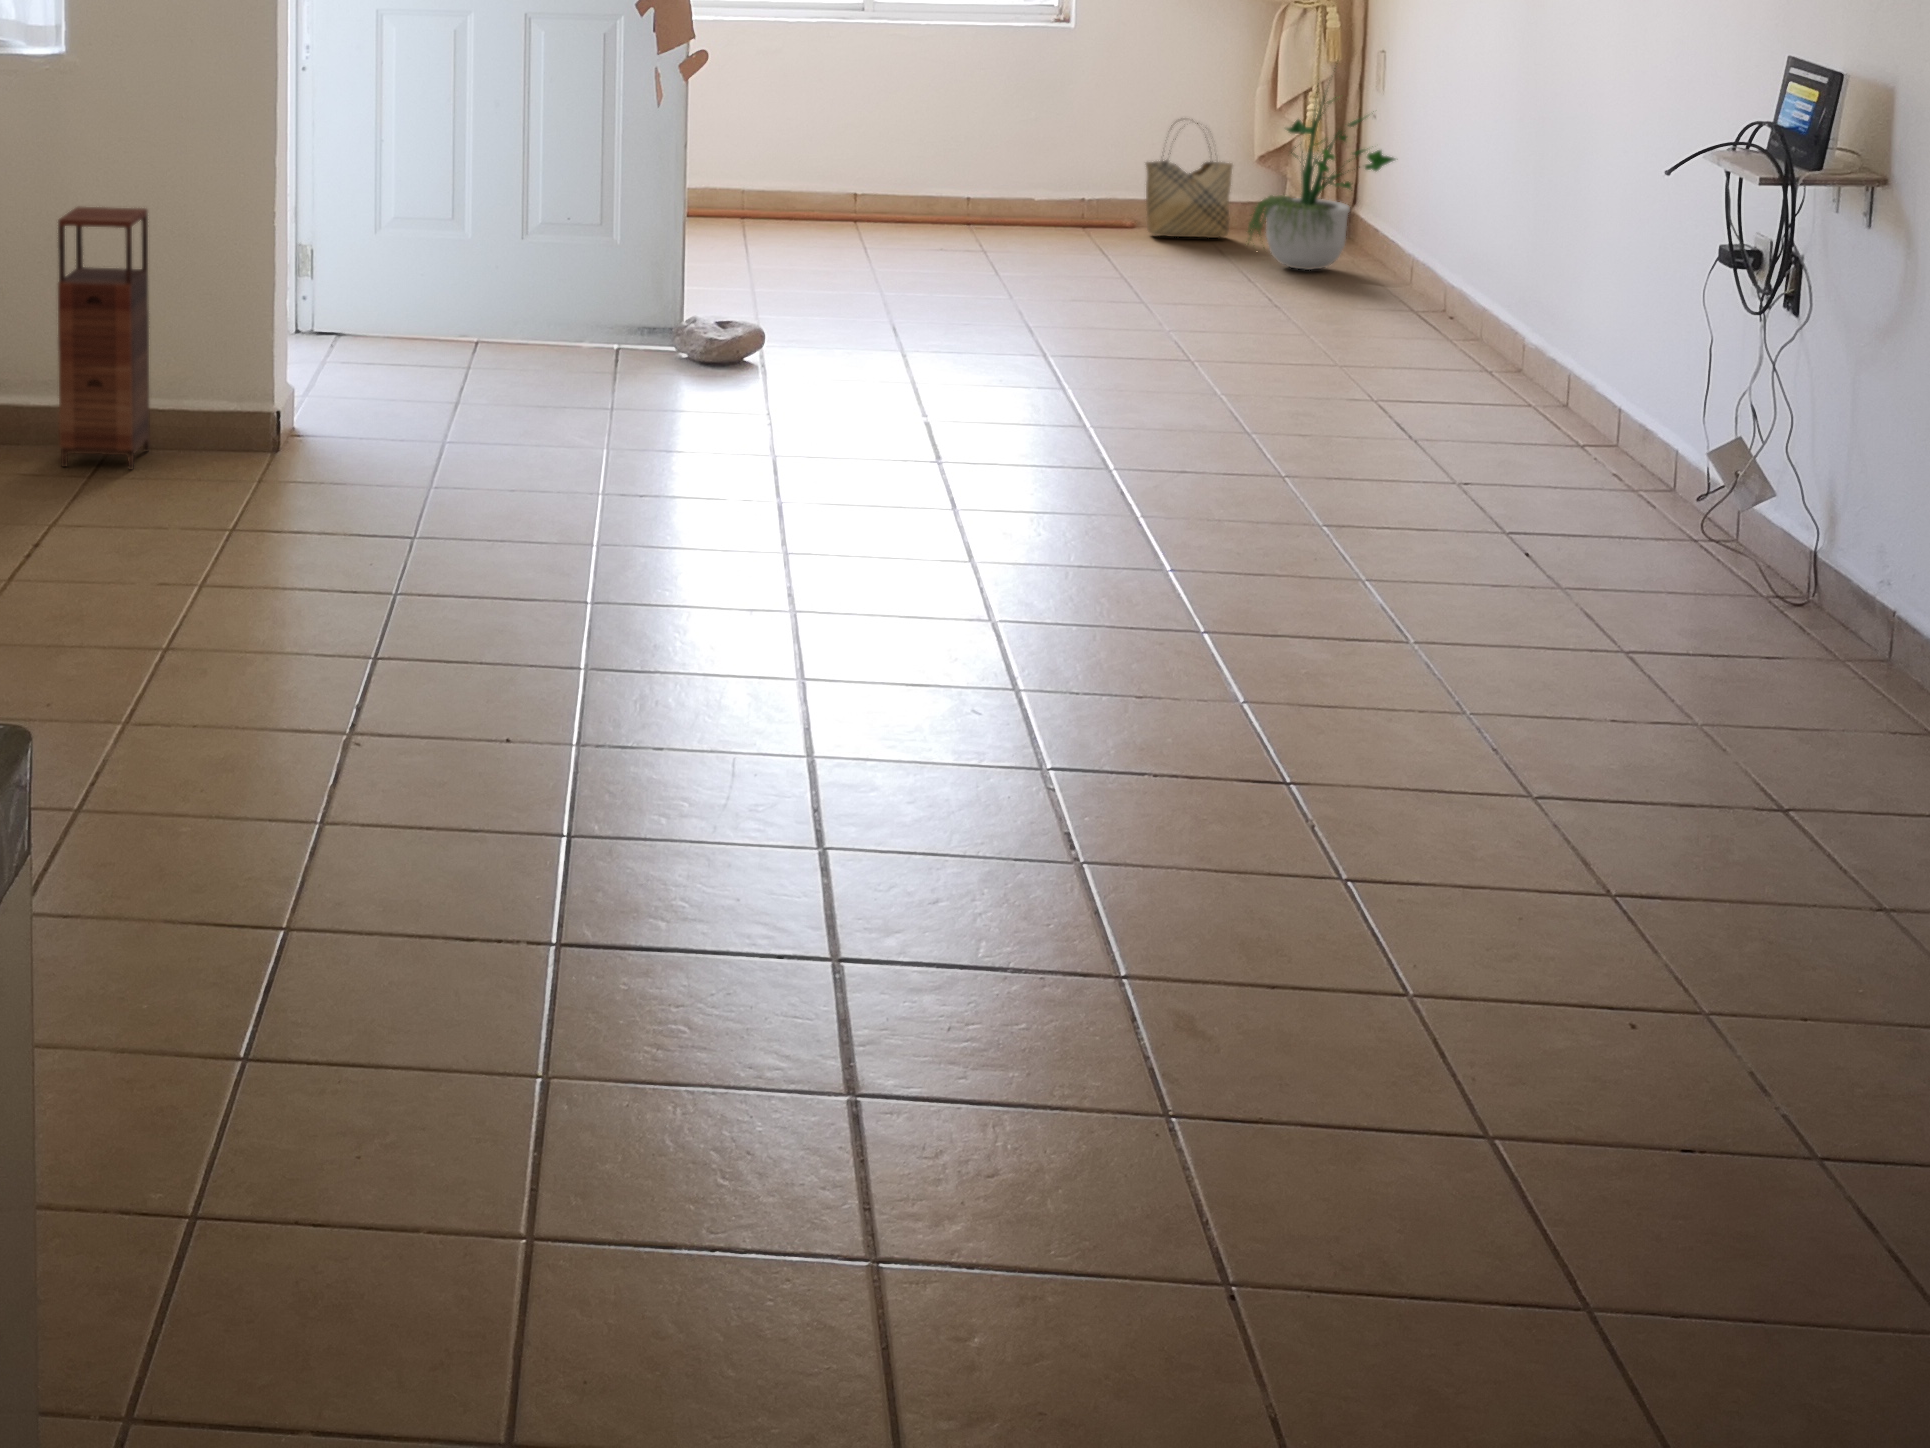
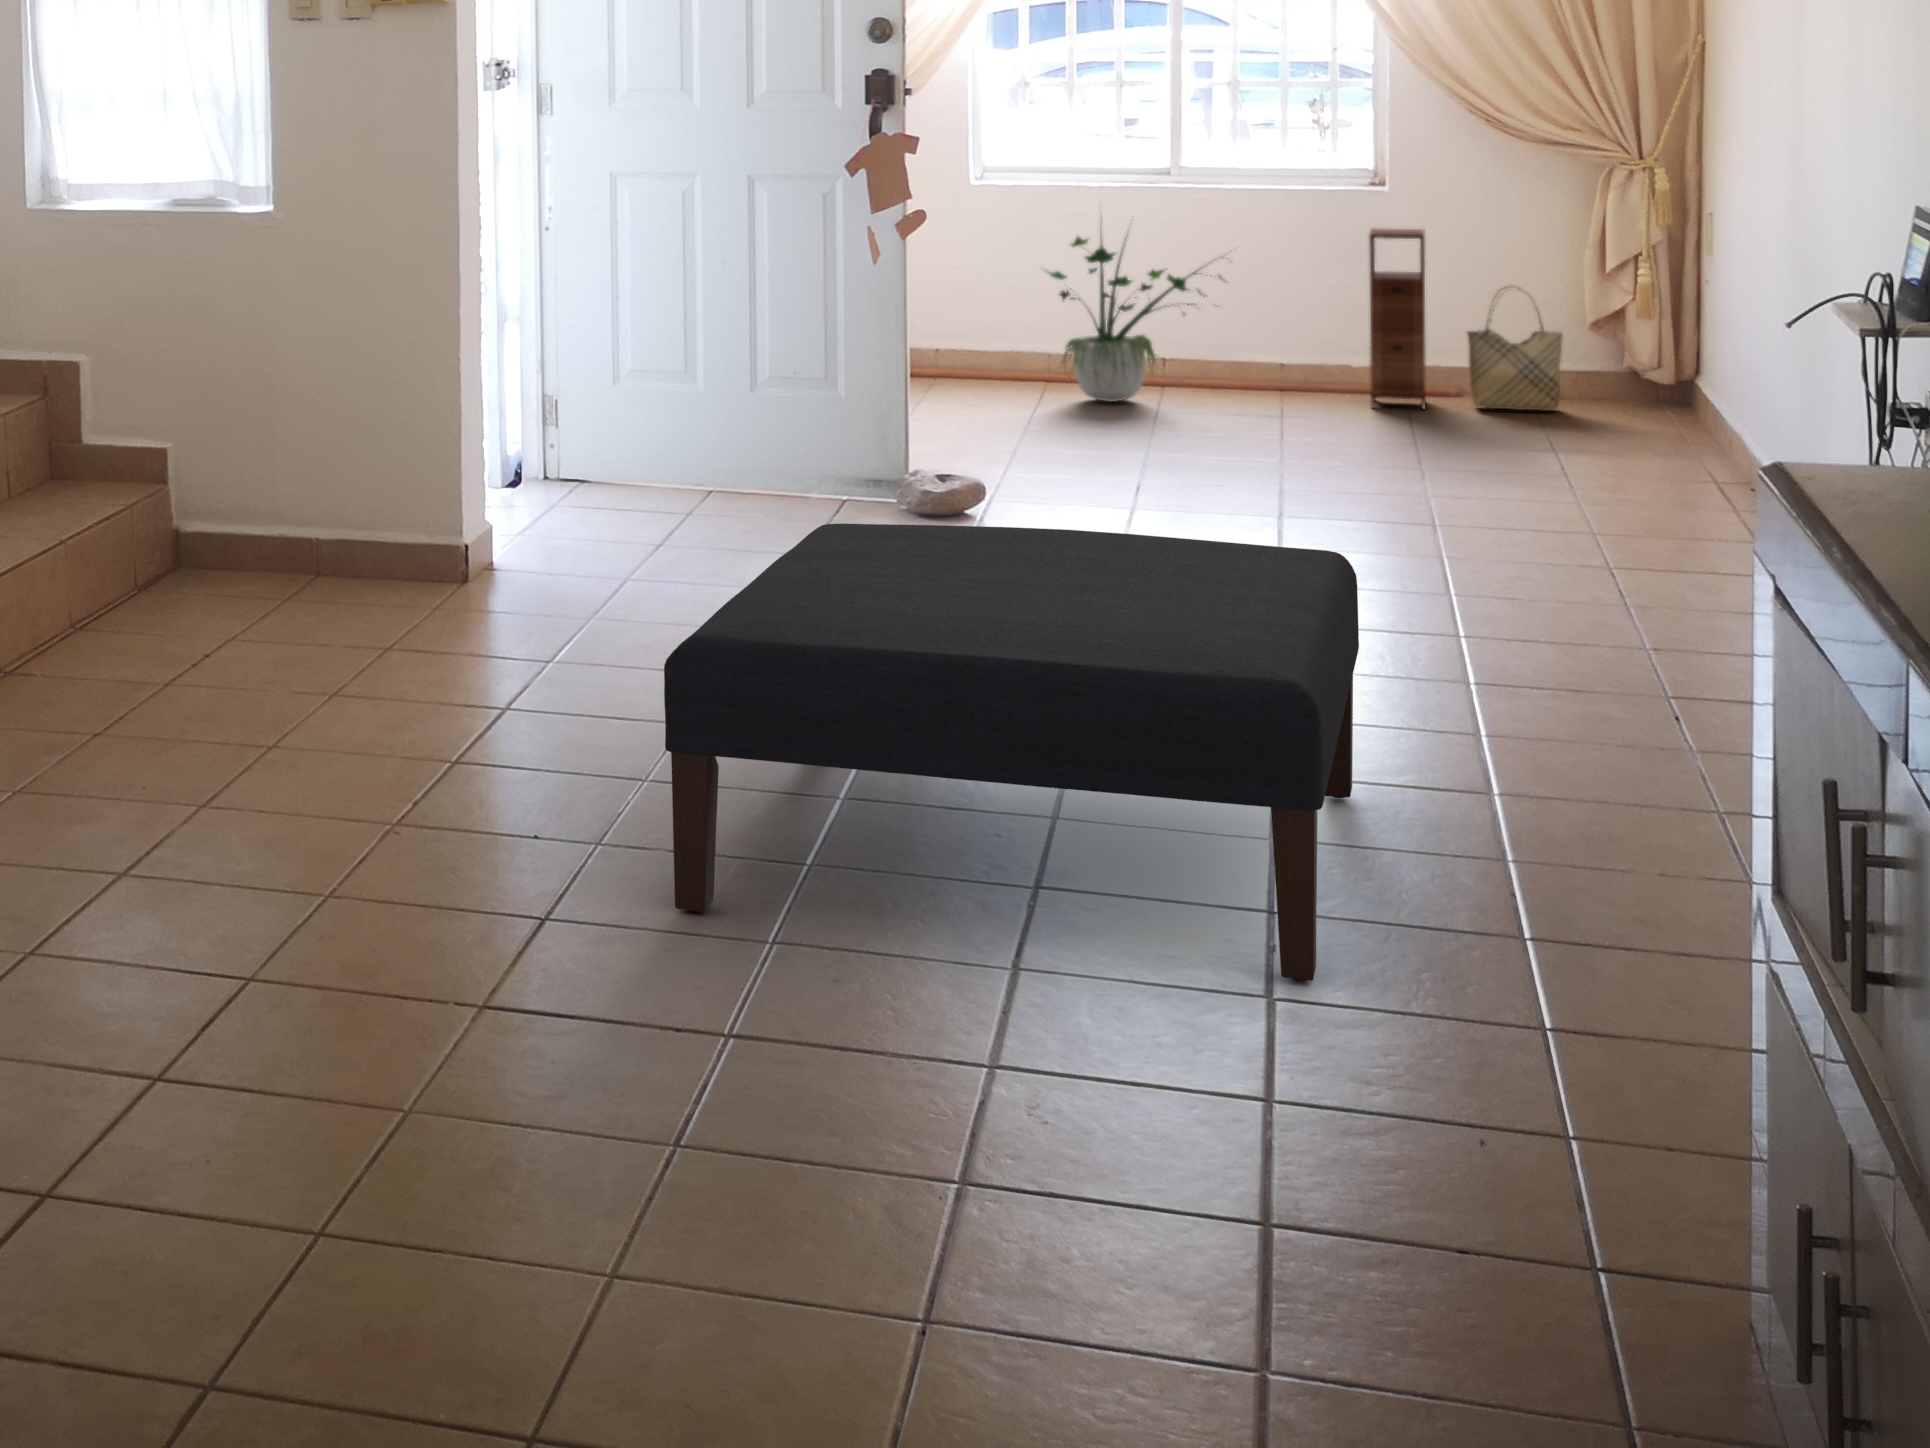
potted plant: present [1248,86,1395,270] -> present [1046,237,1227,402]
storage cabinet: present [58,207,150,470] -> present [1369,228,1426,409]
ottoman: none [737,413,1468,917] -> present [664,523,1359,981]

